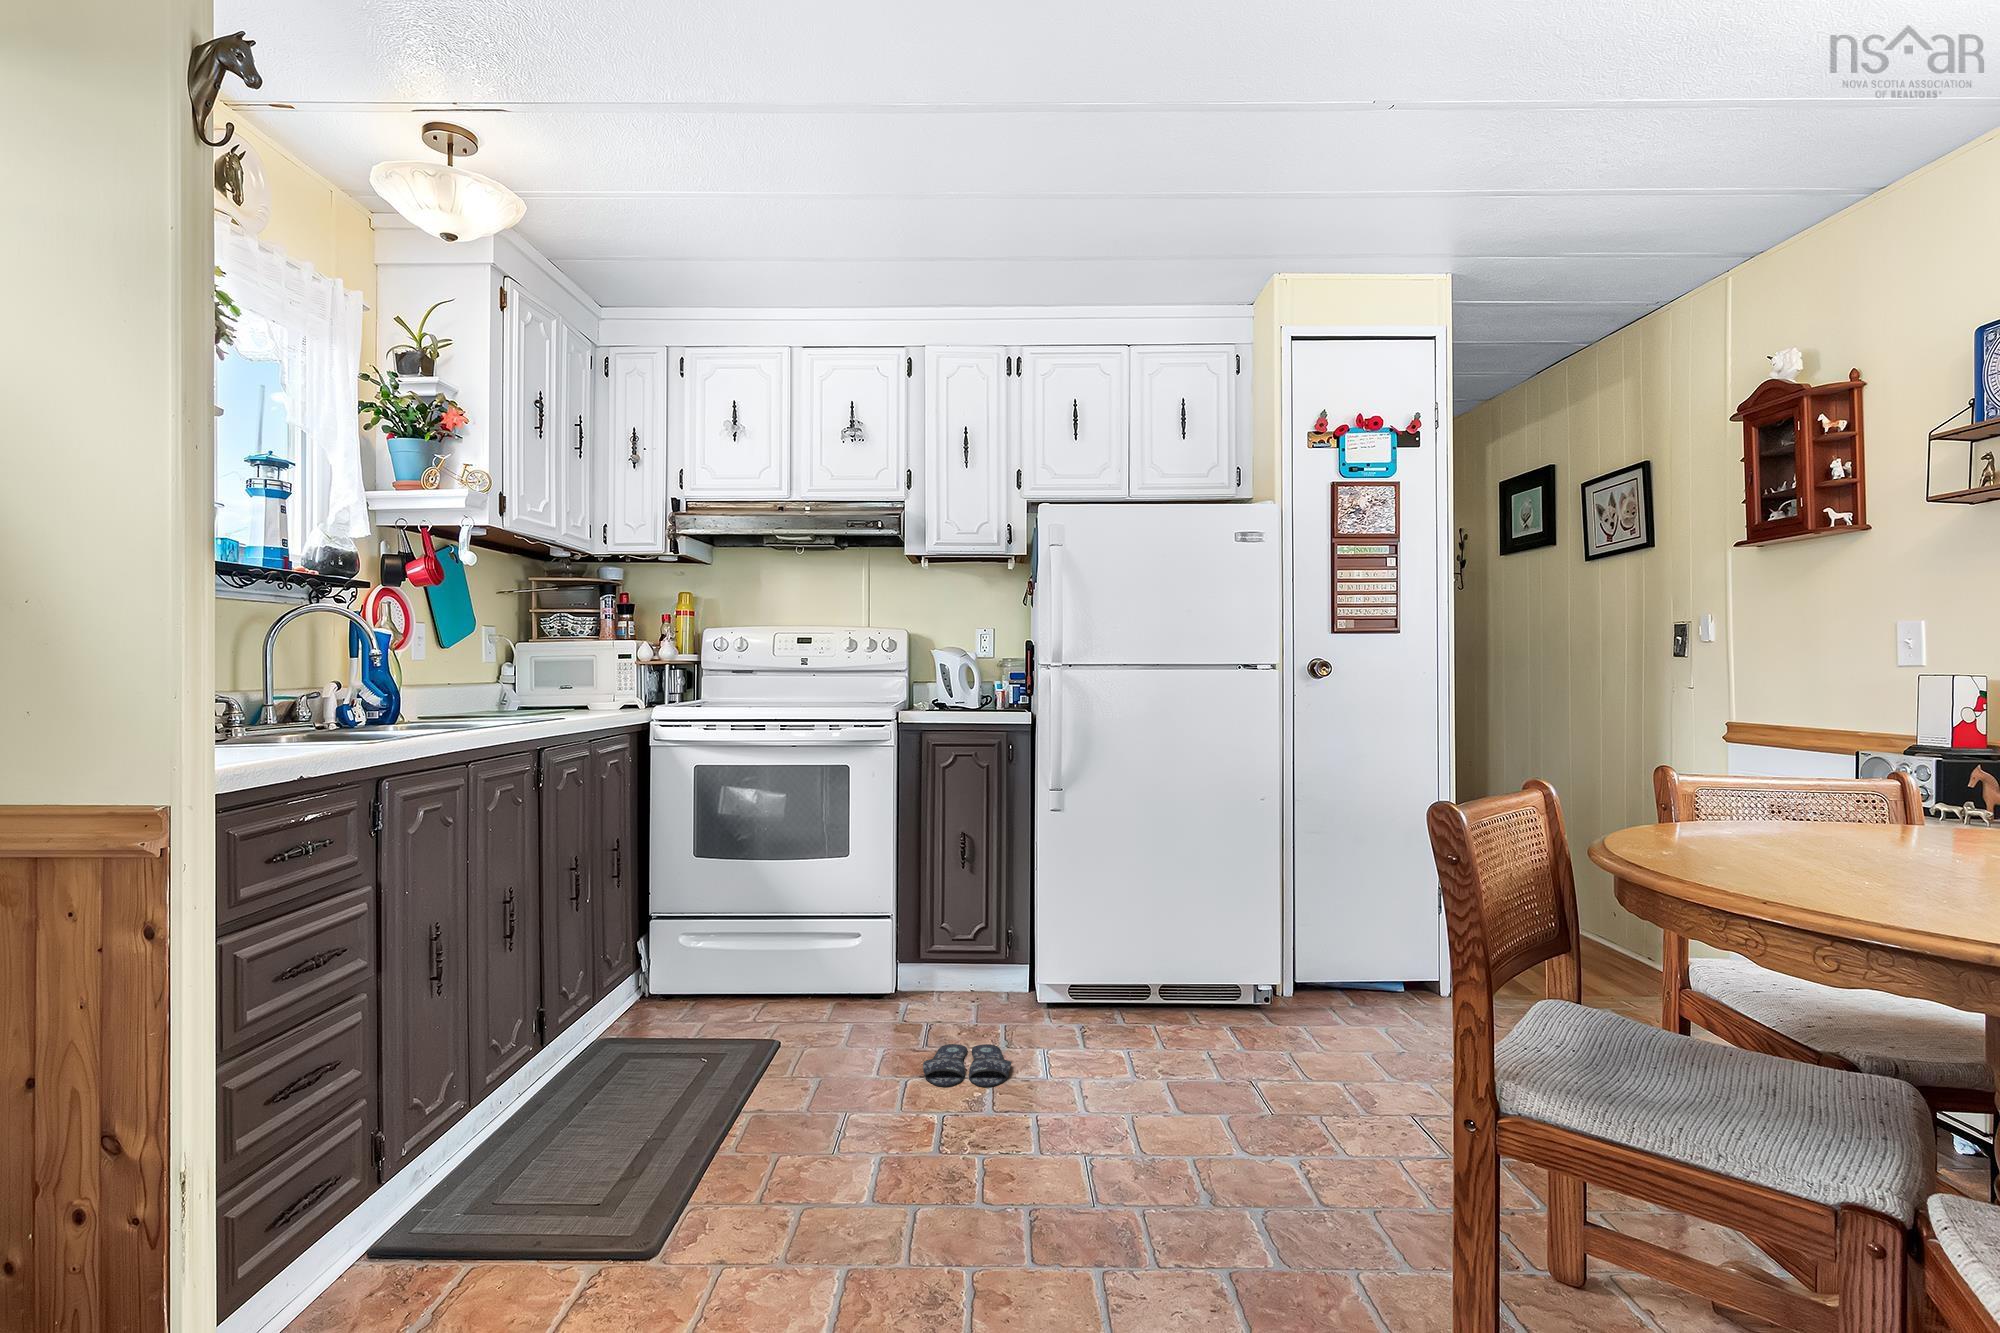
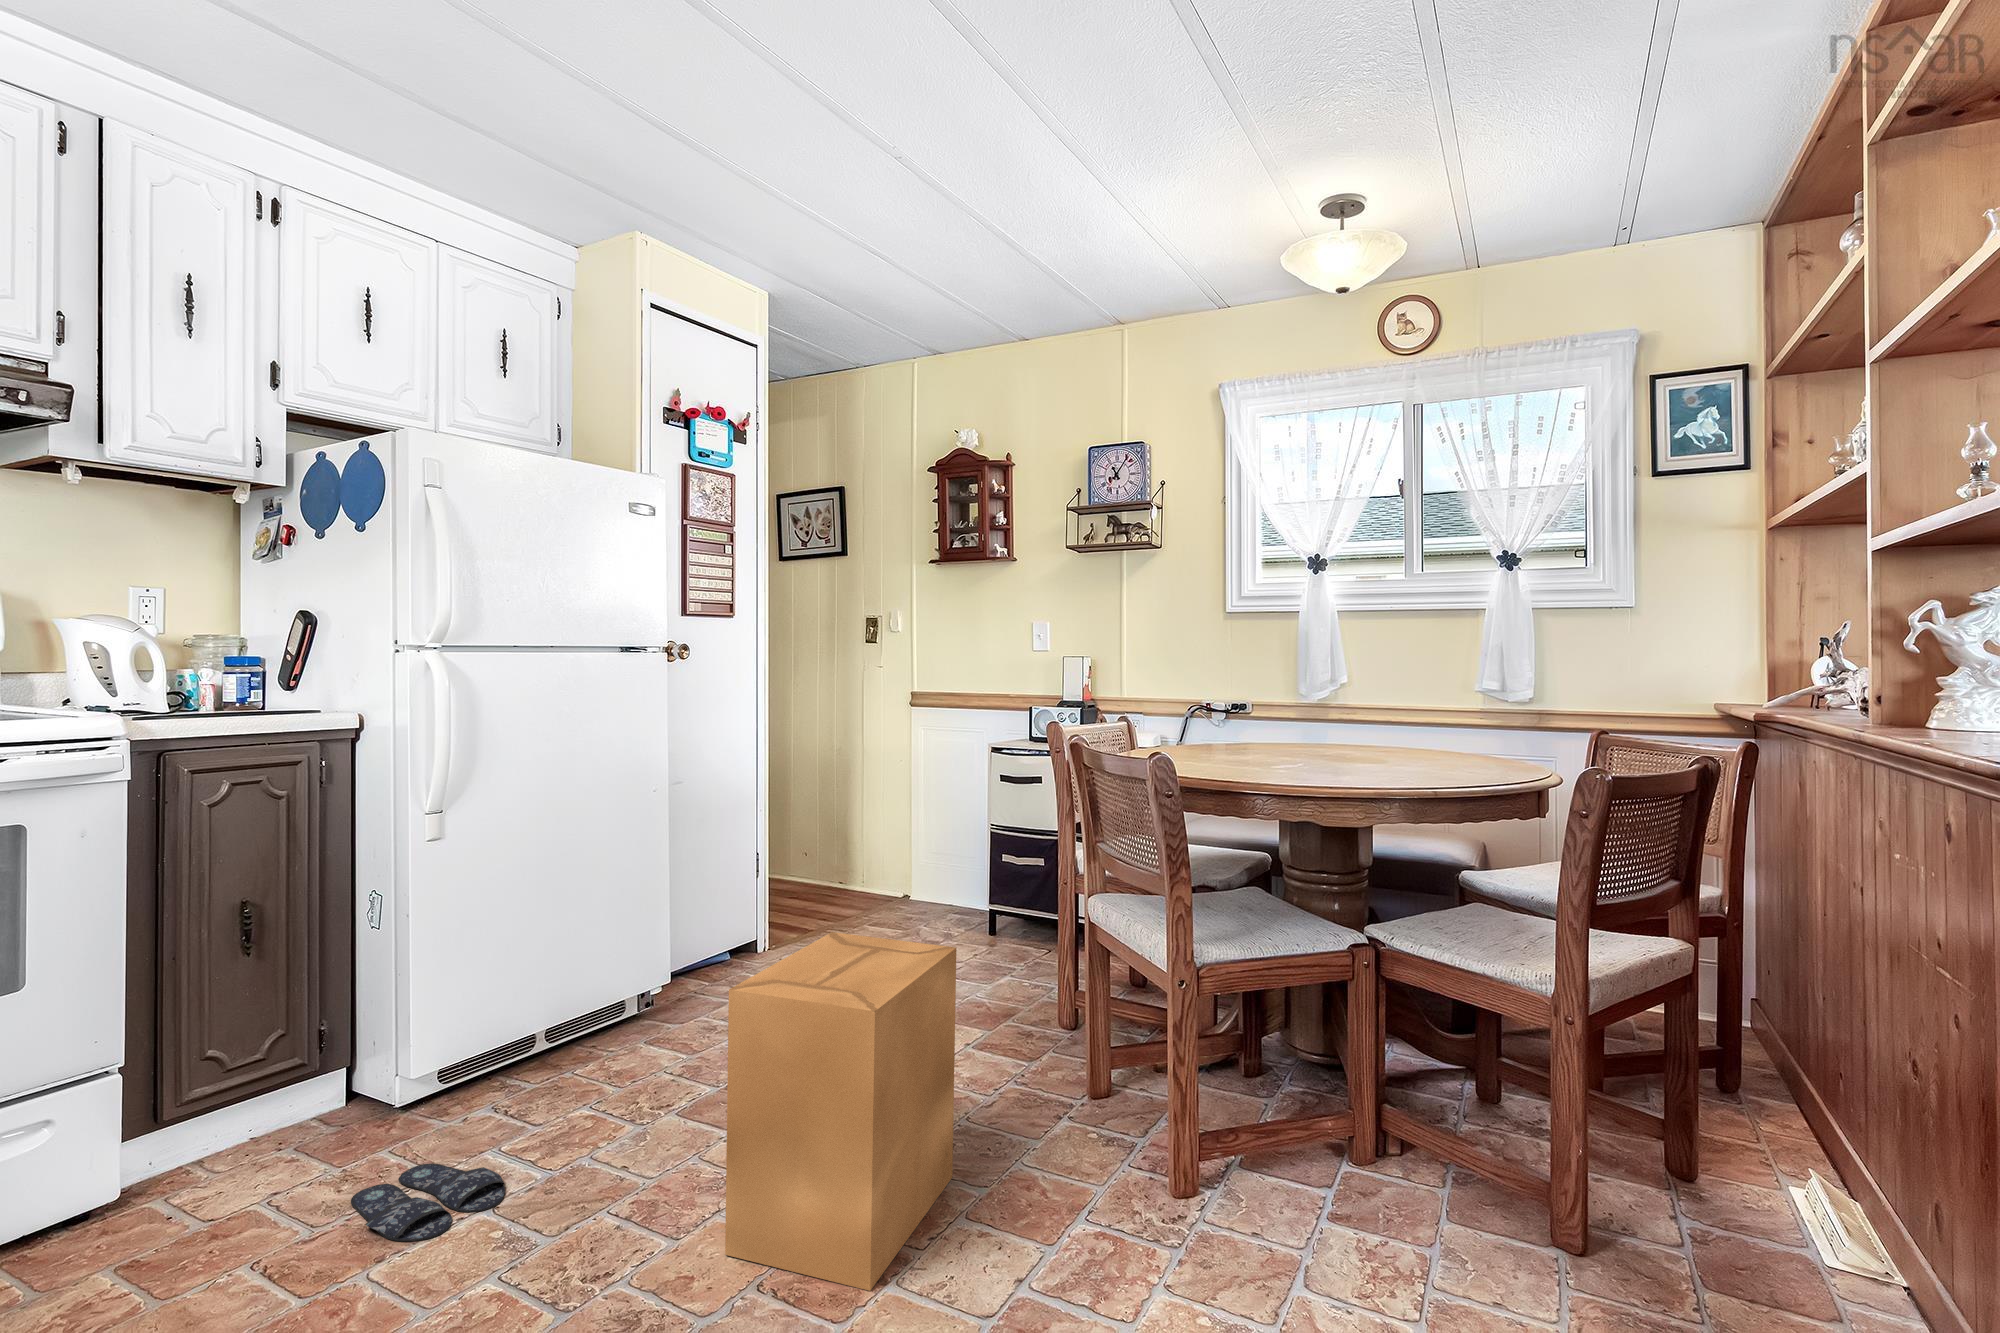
cardboard box: none [1035,946,1278,1282] -> present [725,932,957,1291]

